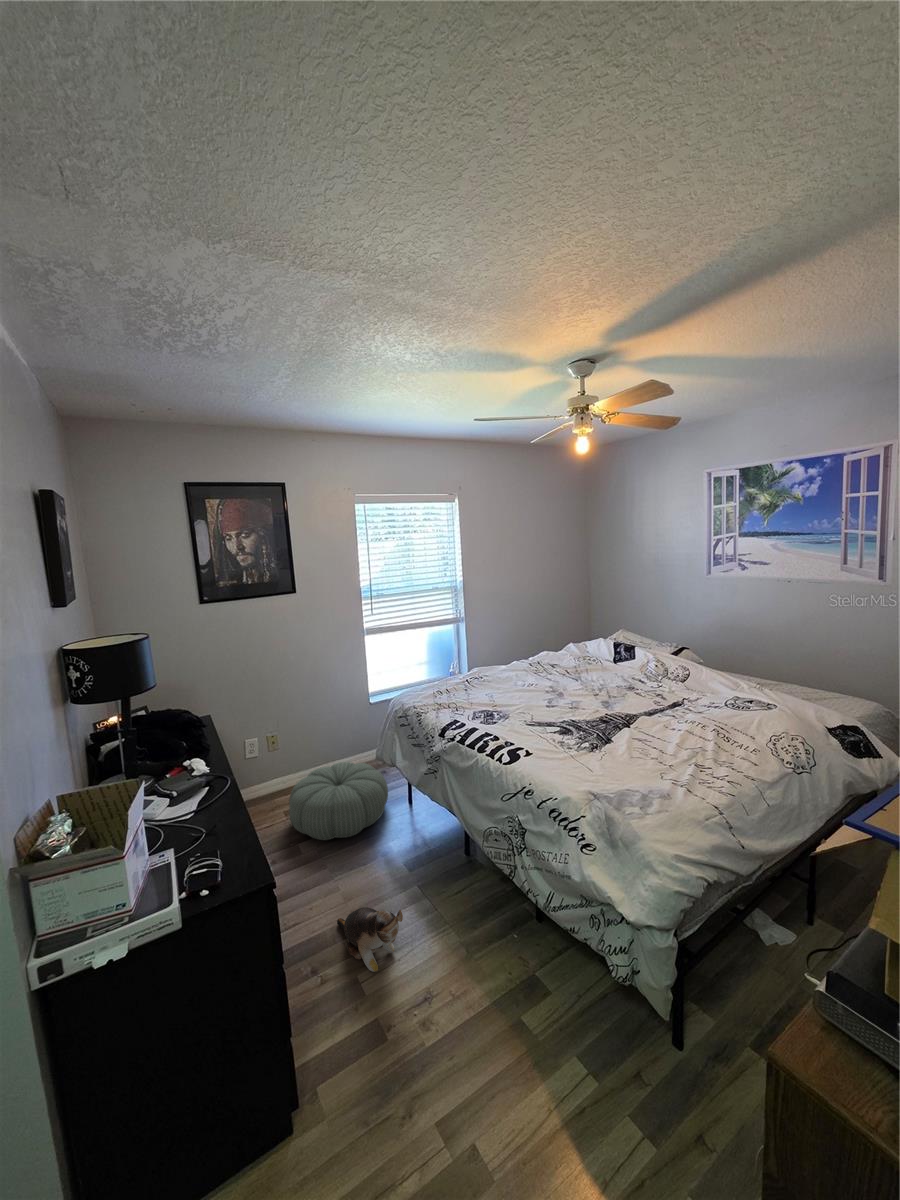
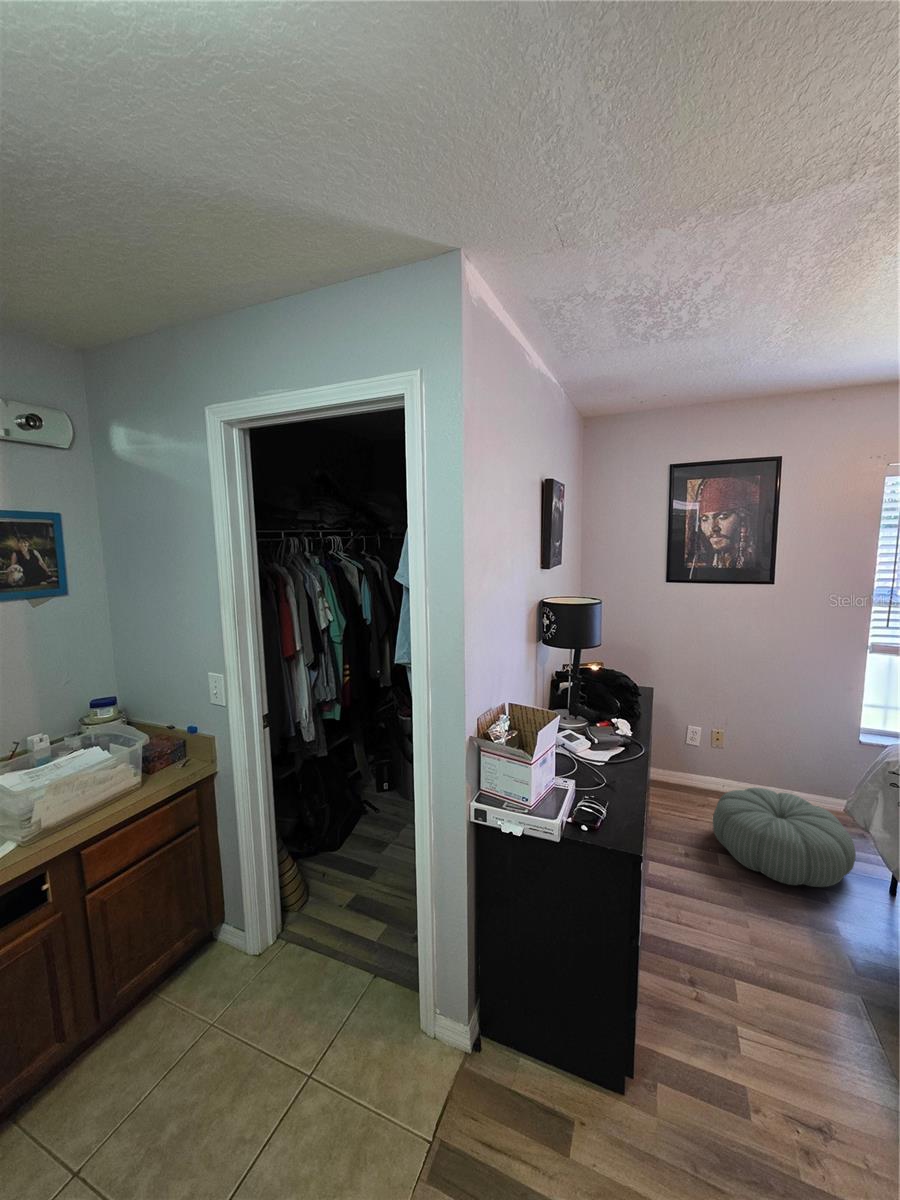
plush toy: present [337,907,403,972] -> none [731,955,810,1043]

